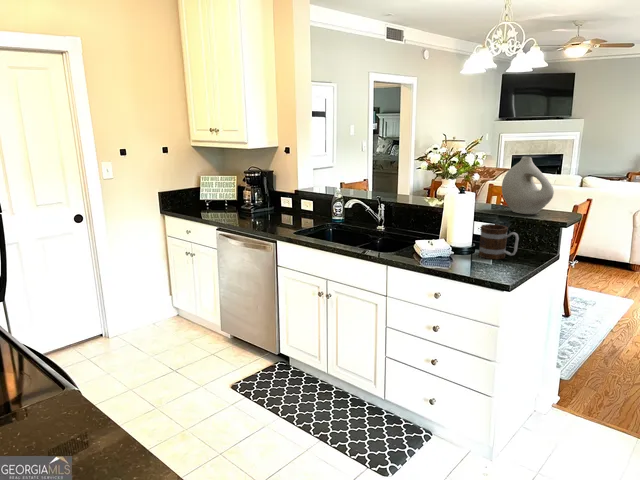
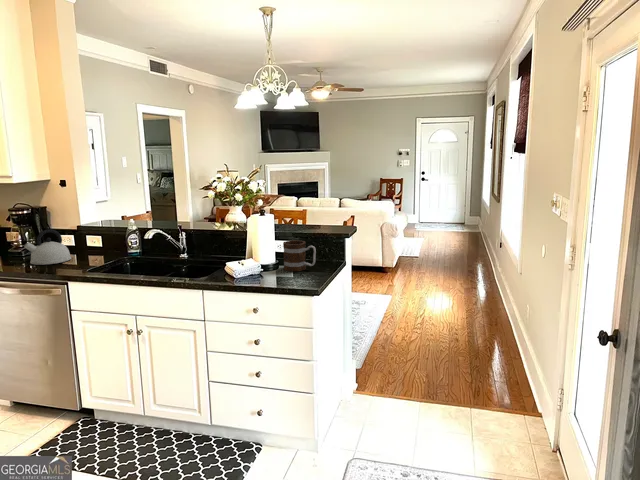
vase: present [502,157,554,214] -> none [293,180,336,230]
kettle: none [250,192,286,223] -> present [24,229,72,265]

